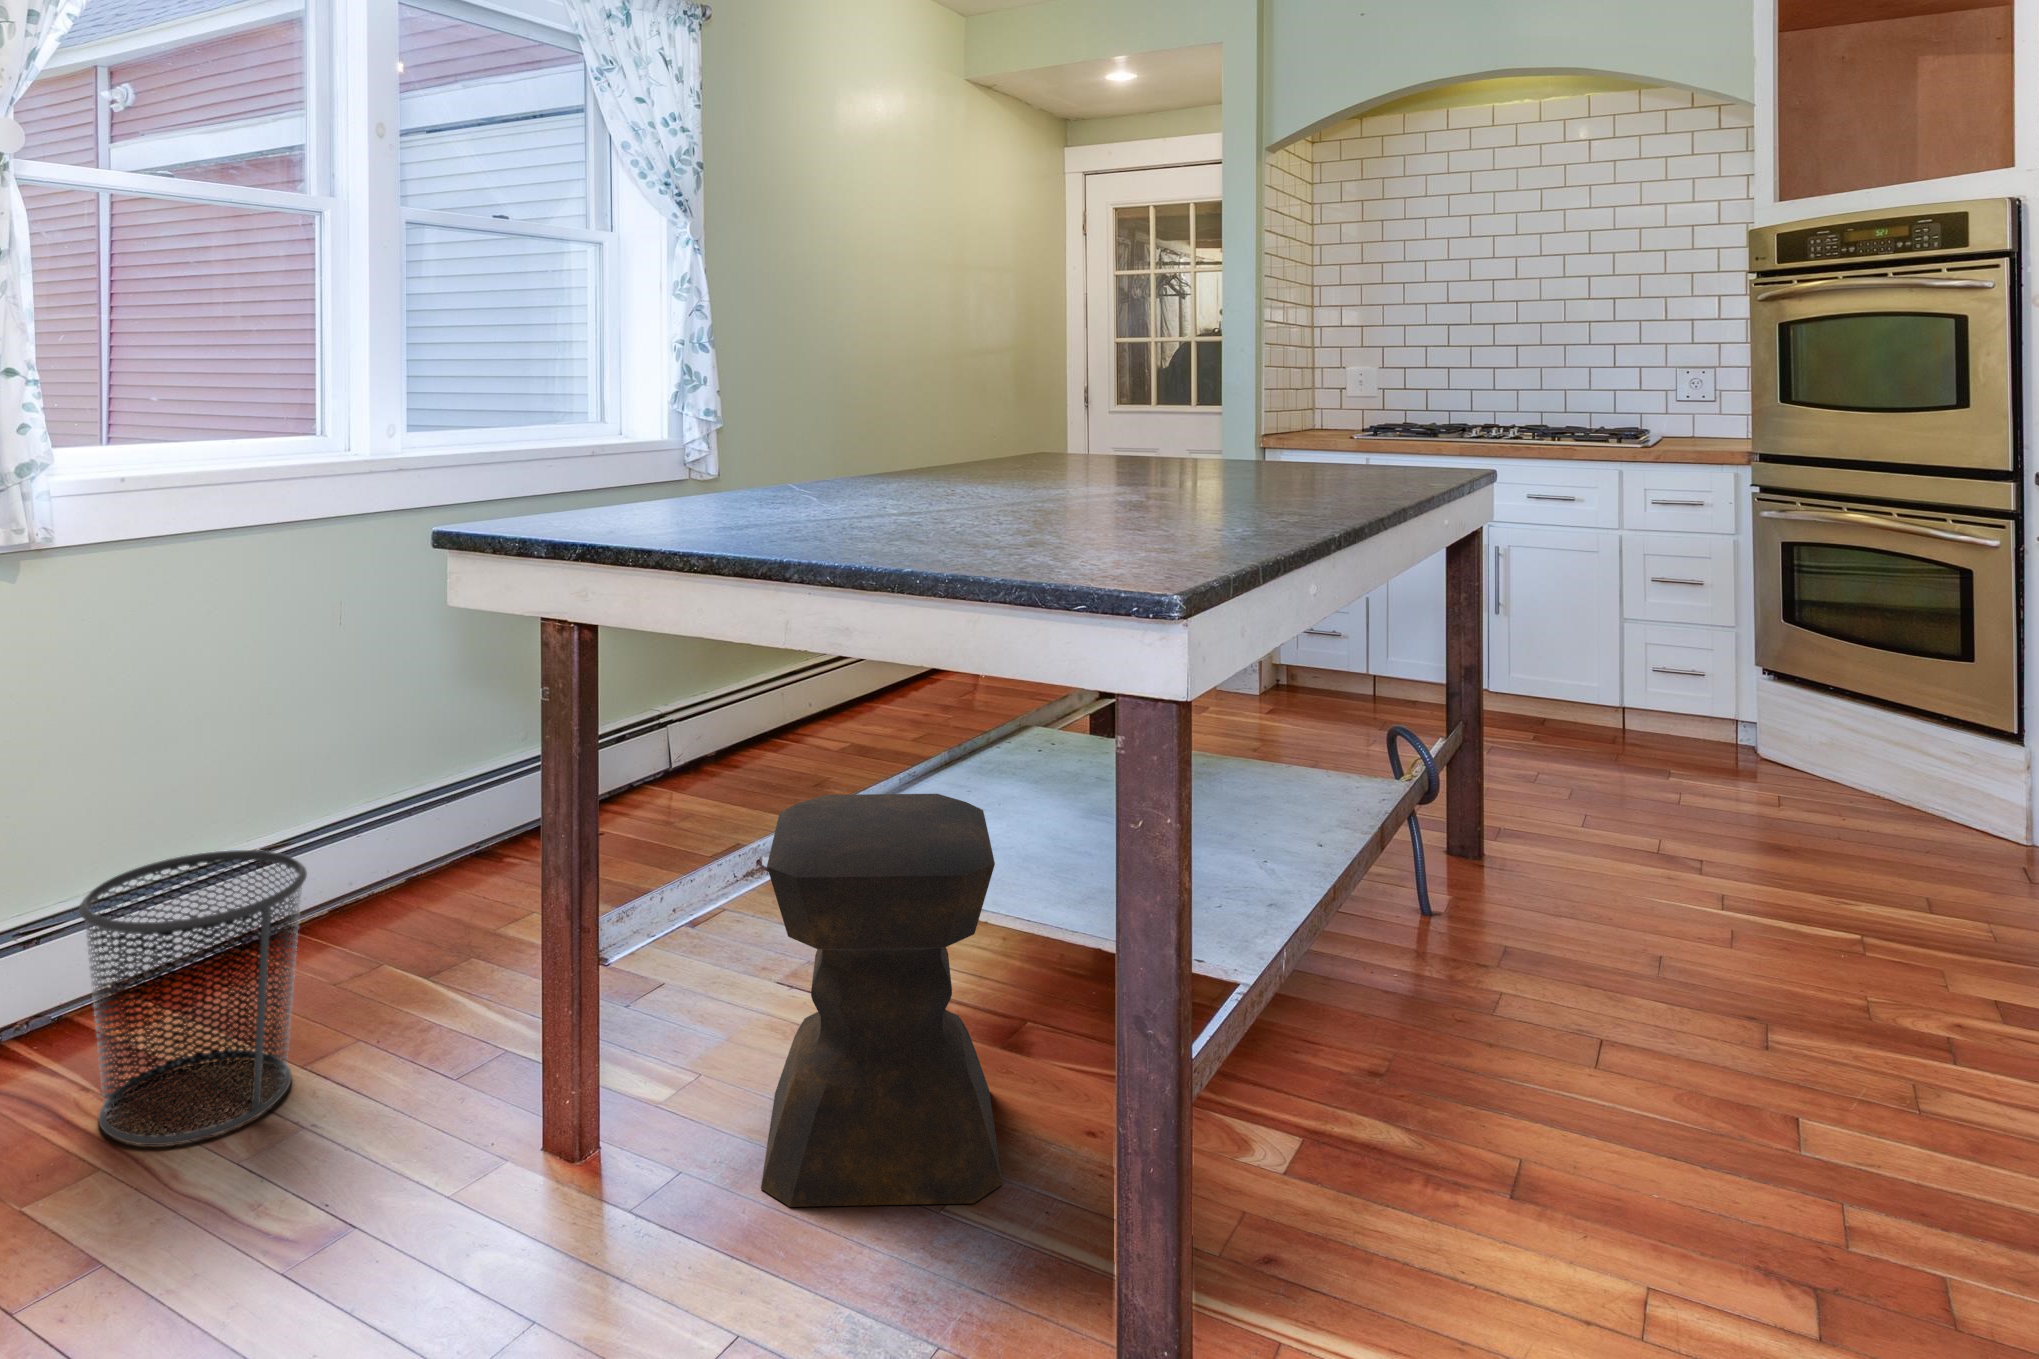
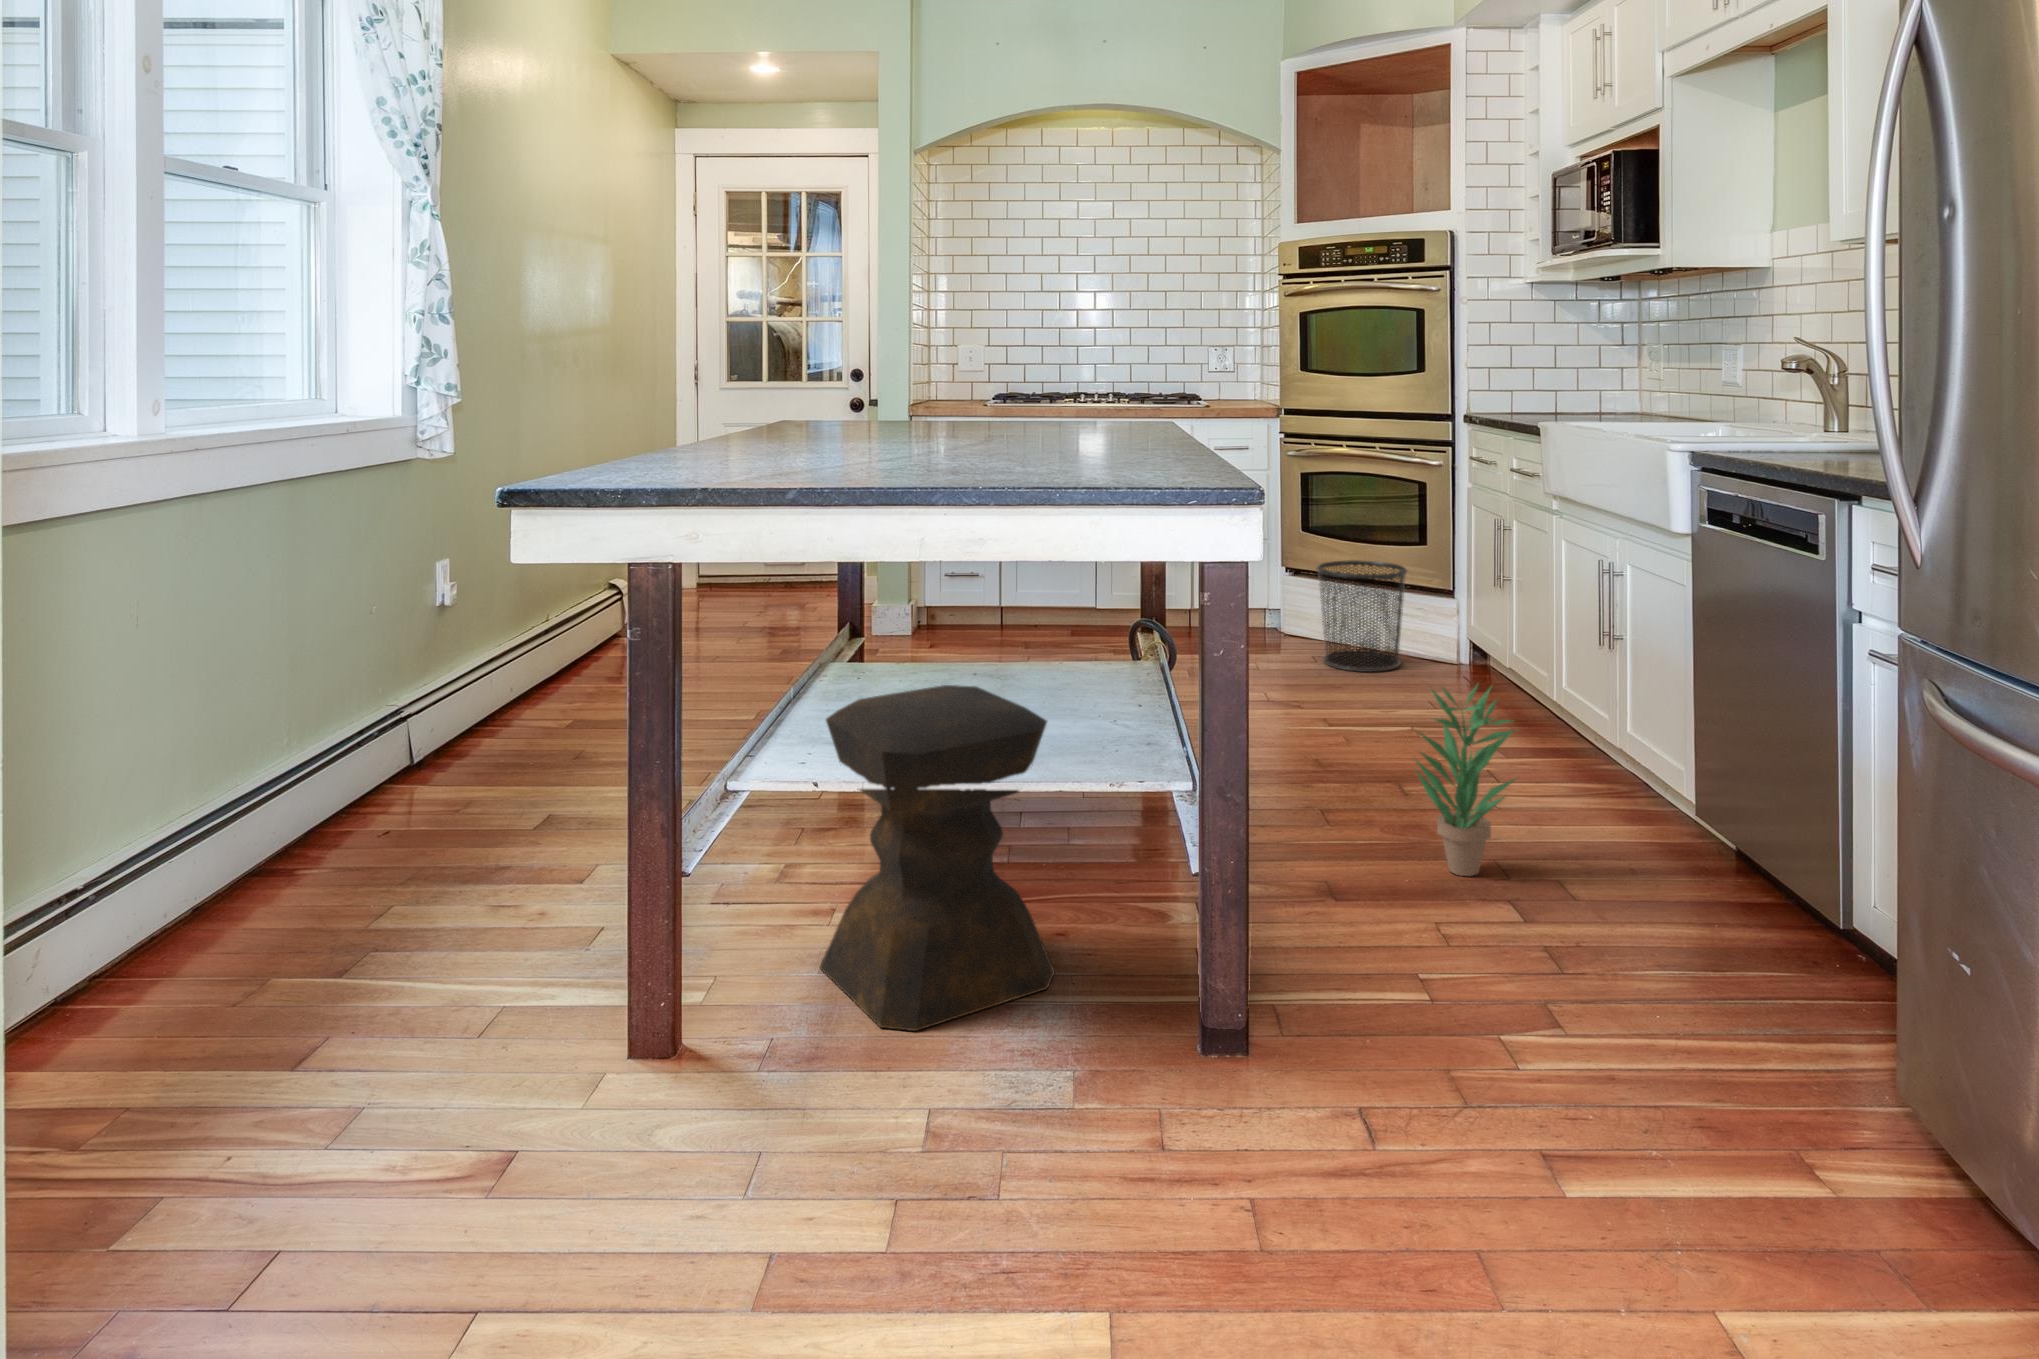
waste bin: present [79,850,307,1145] -> present [1317,560,1407,672]
potted plant: none [1626,911,1813,1229] -> present [1416,686,1518,876]

